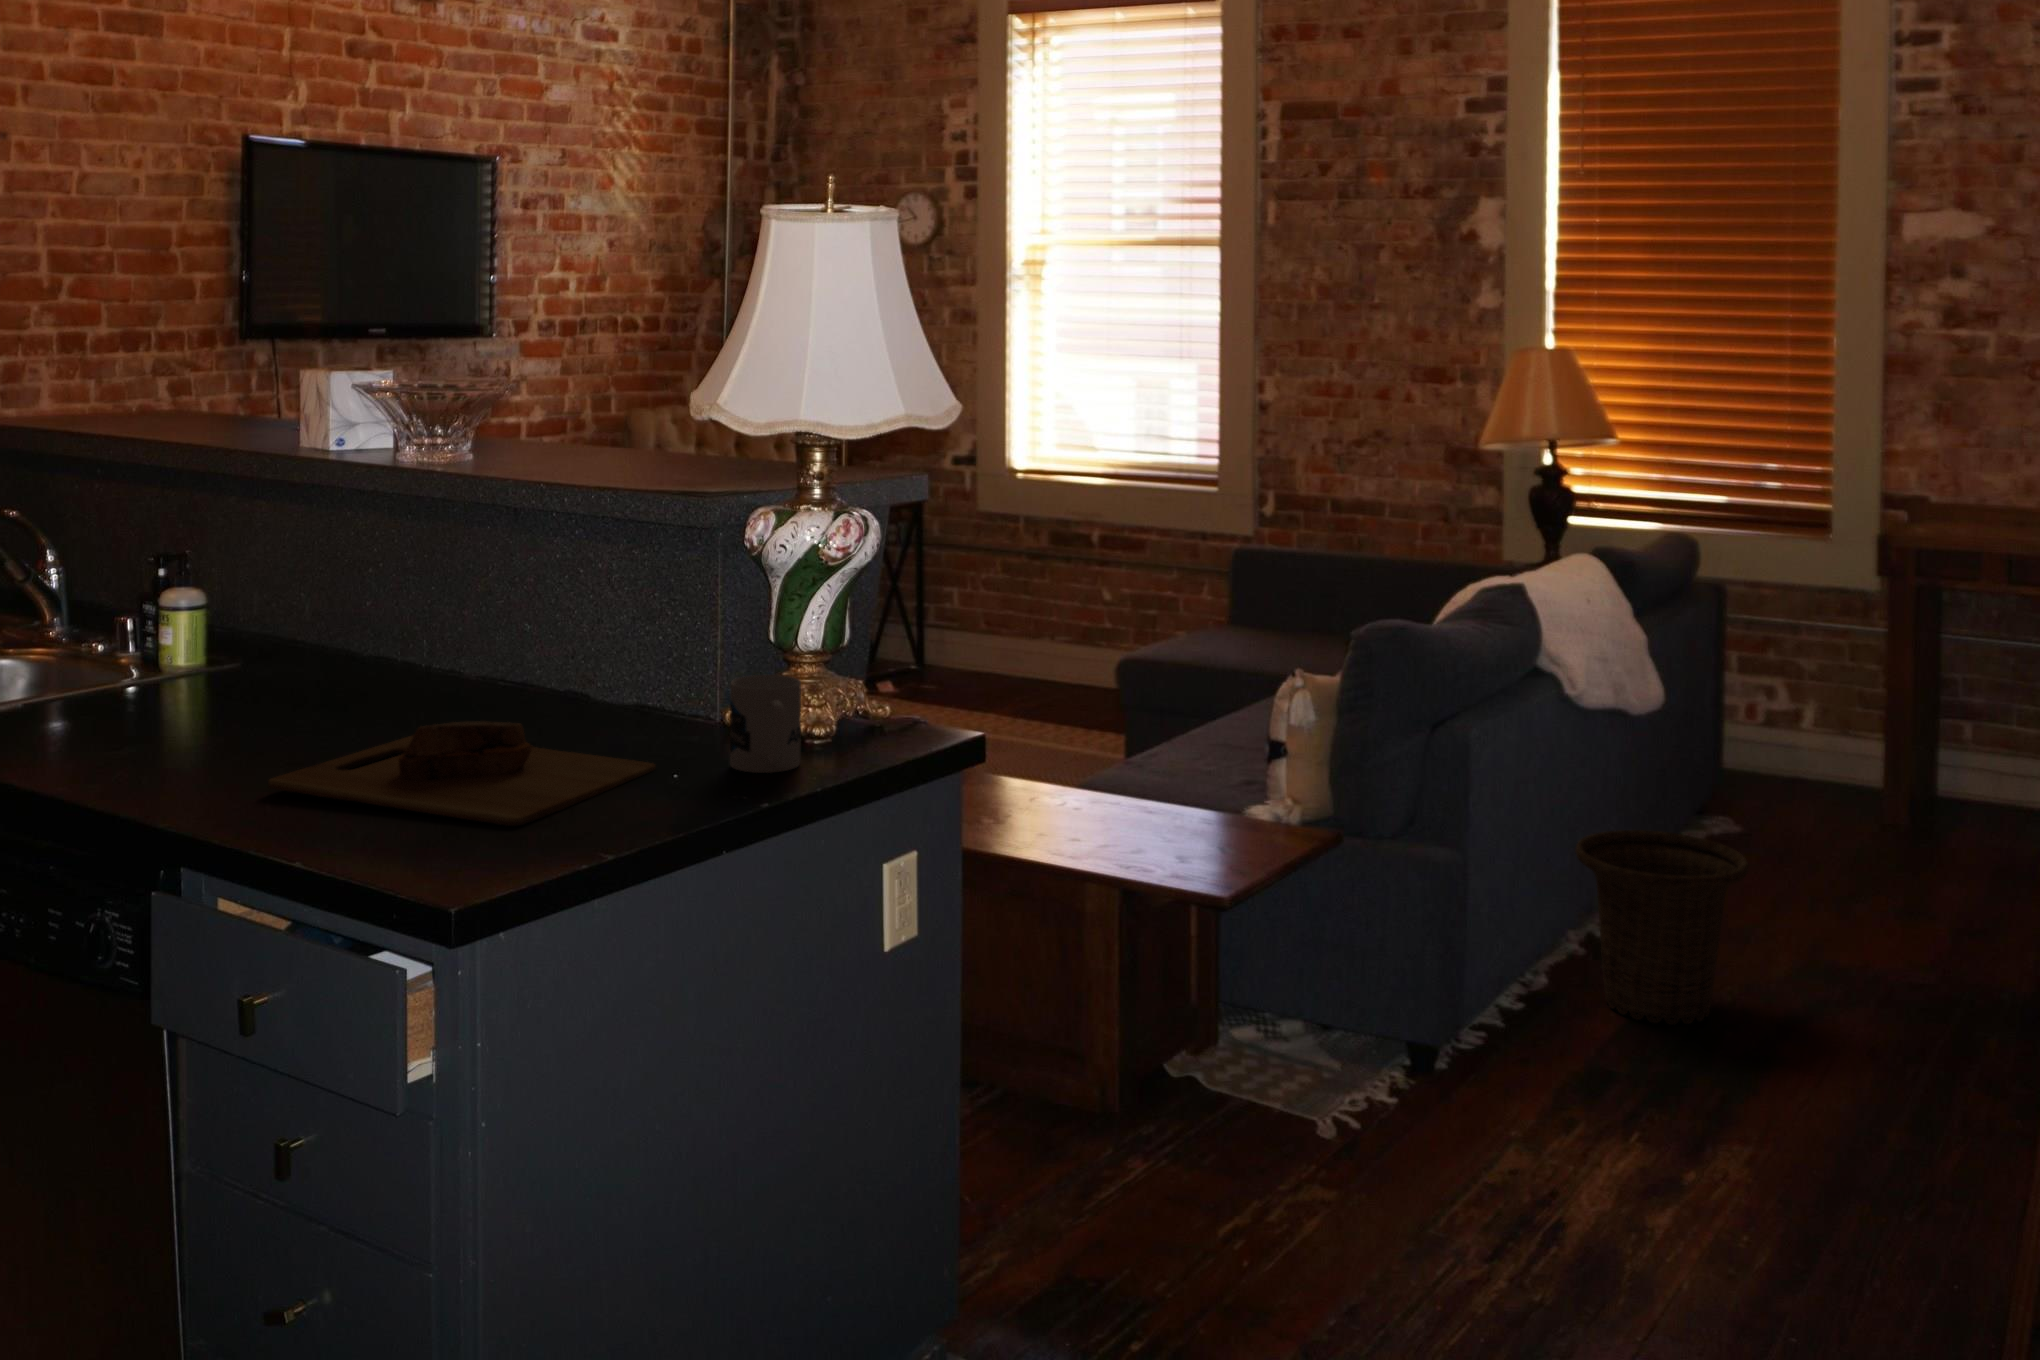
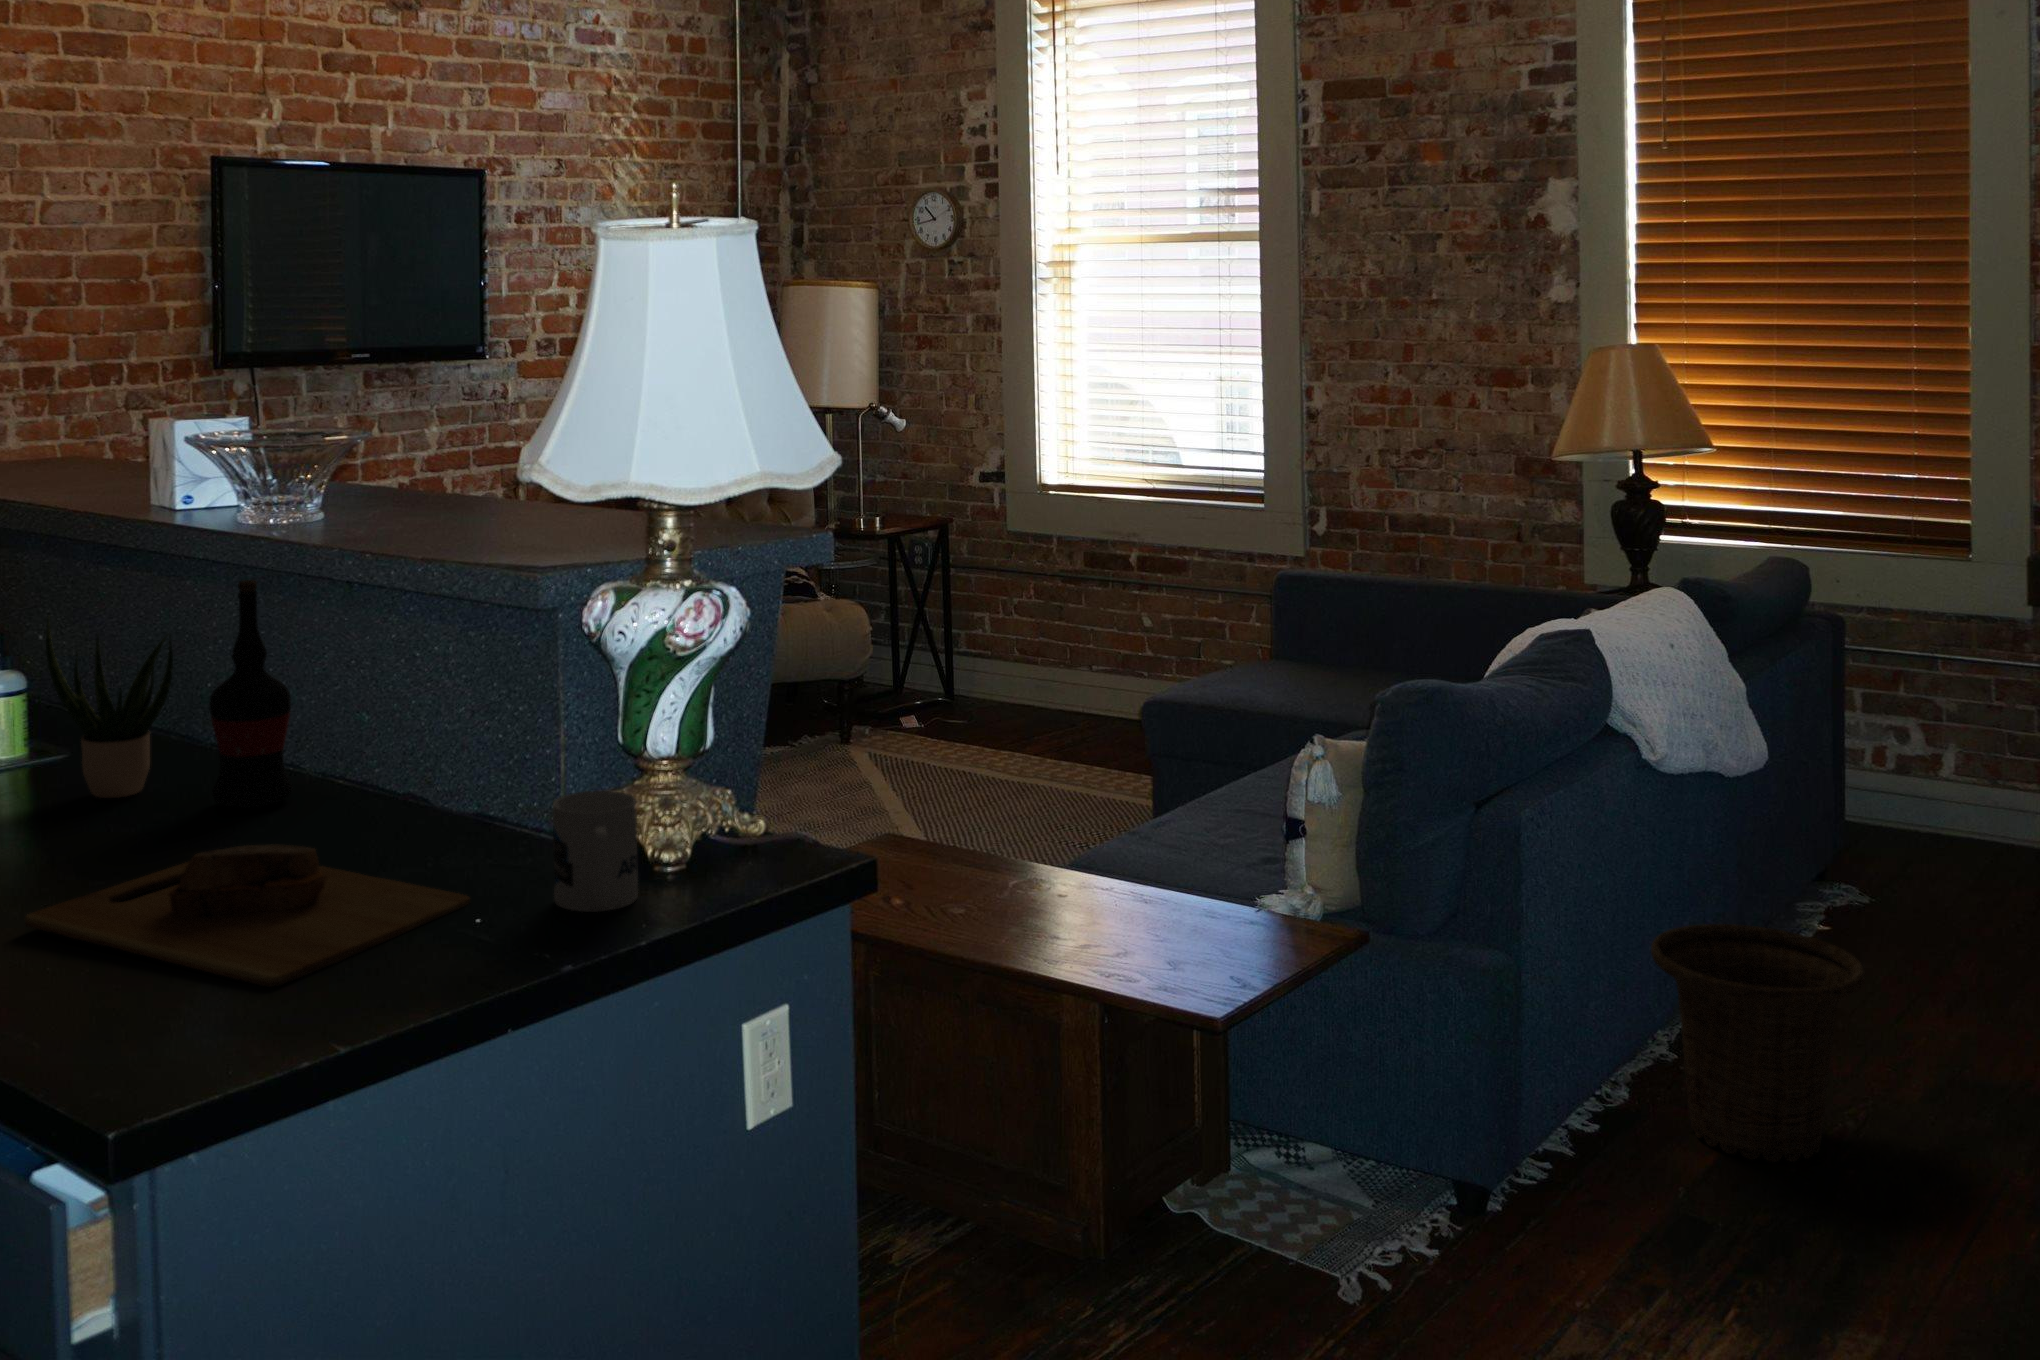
wine bottle: none [381,505,454,705] -> present [209,580,293,808]
potted plant: none [222,535,341,701] -> present [46,616,173,798]

